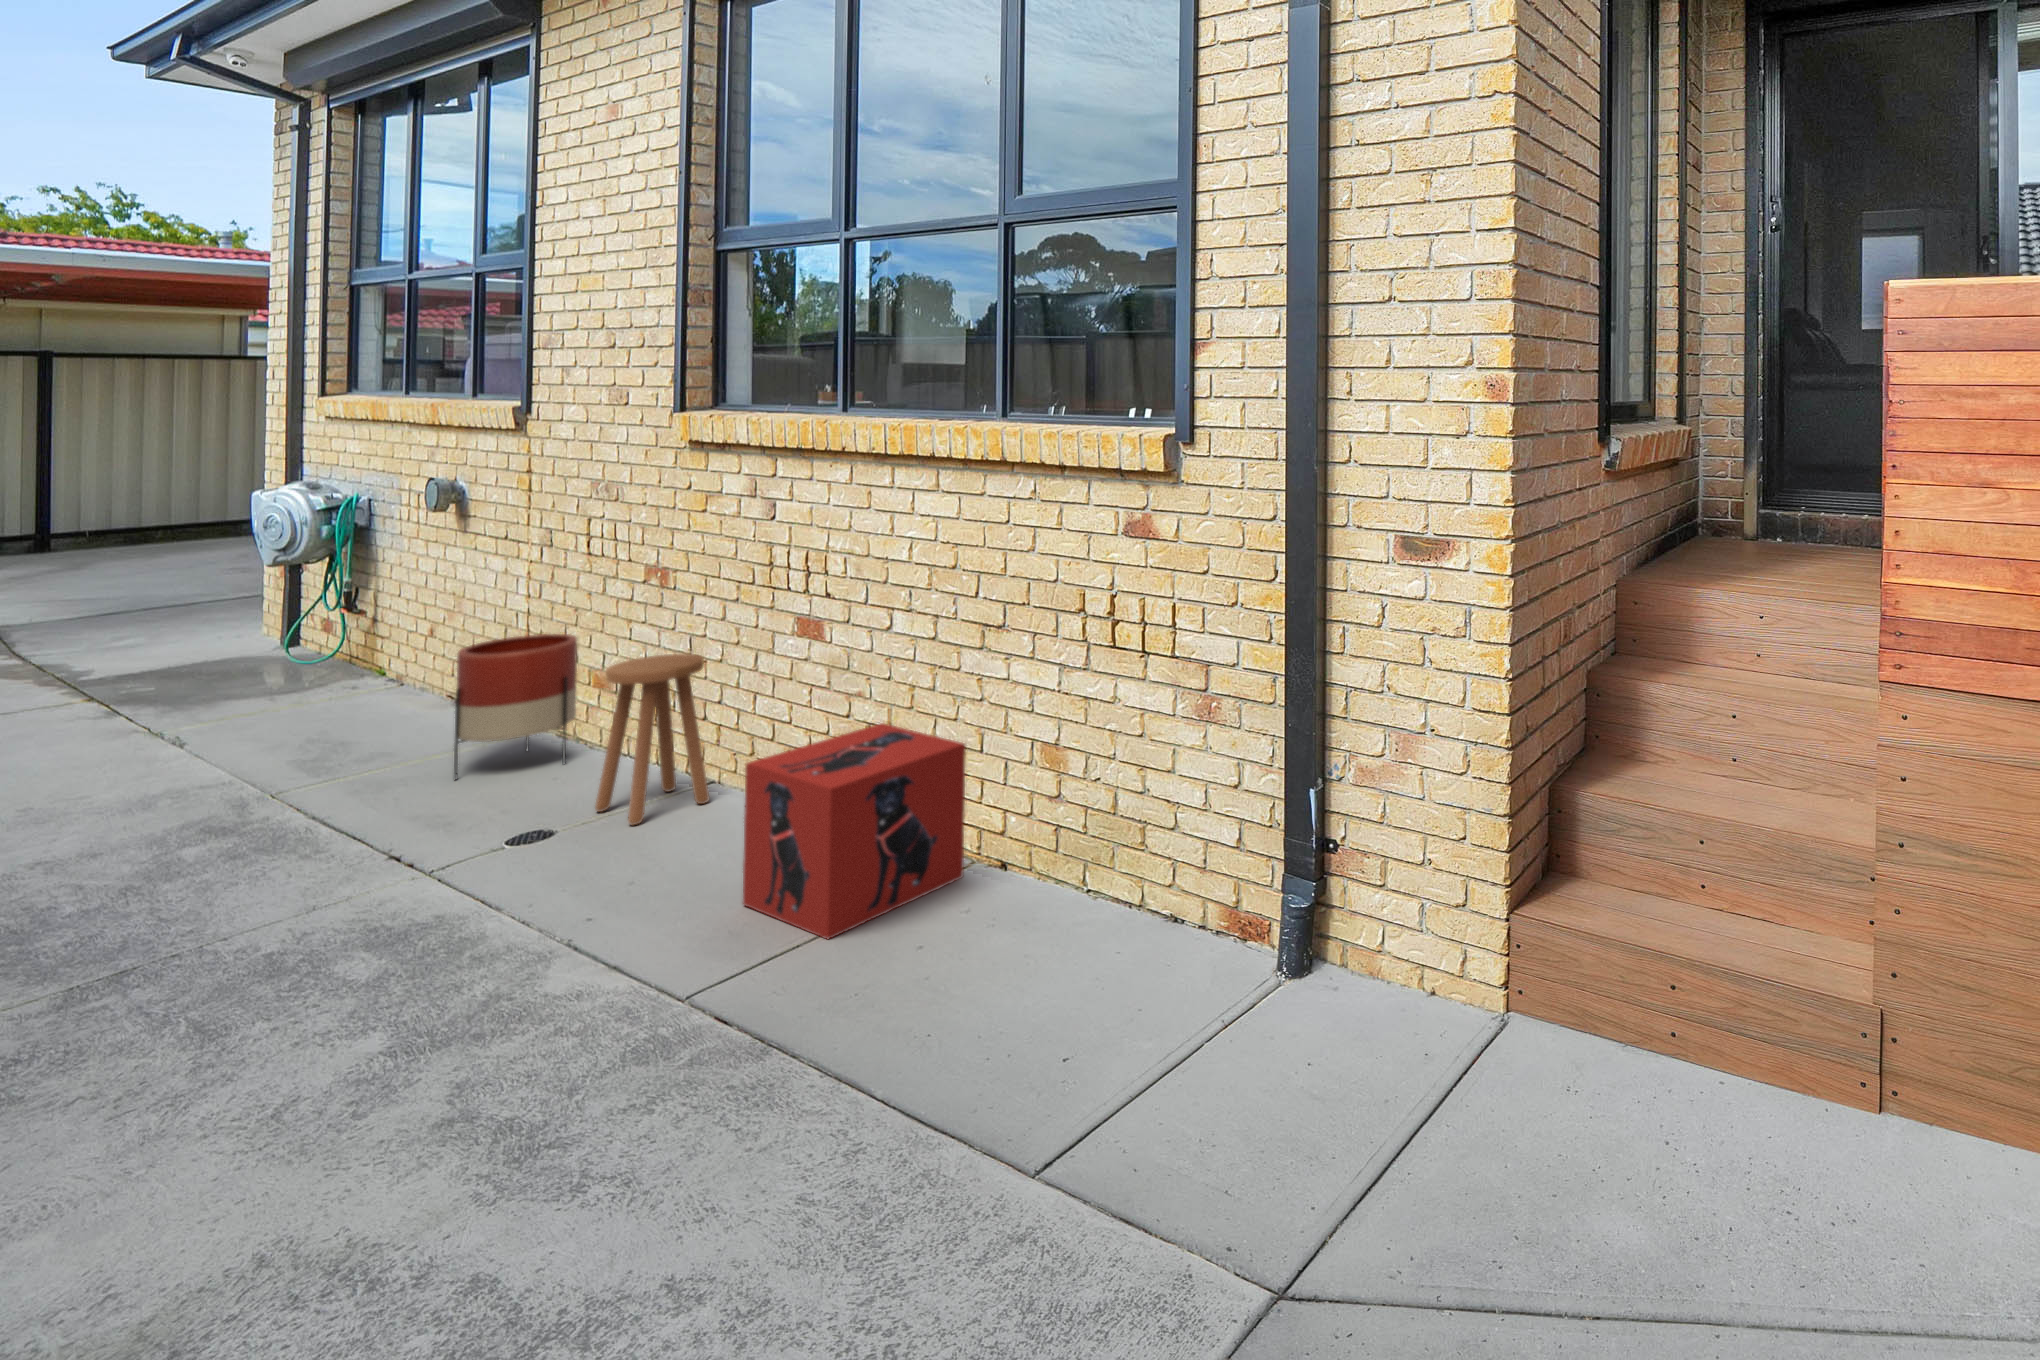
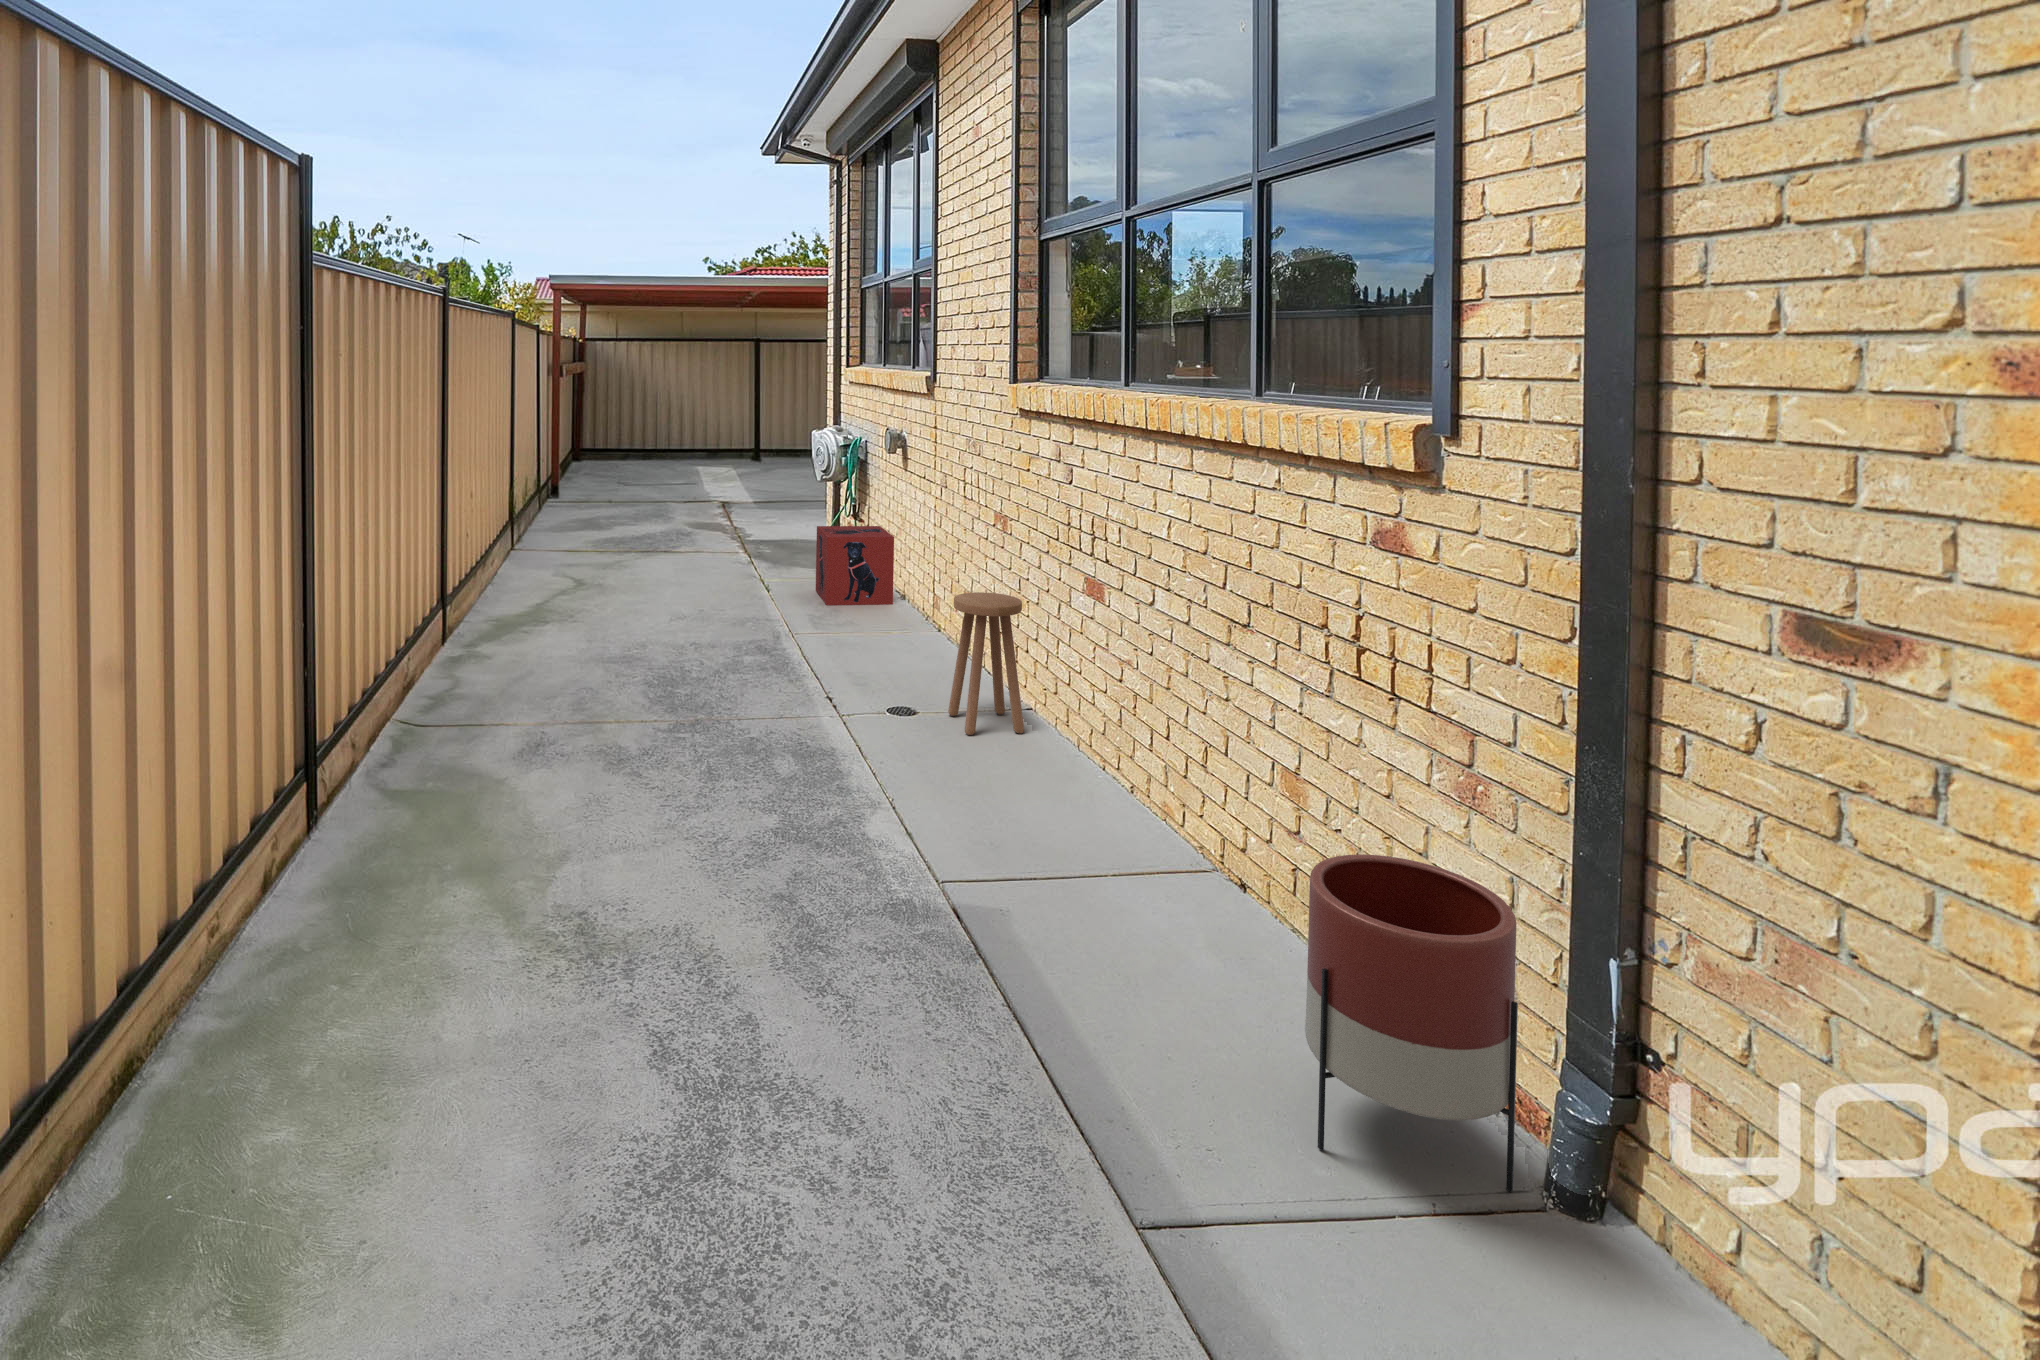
planter: present [454,634,577,779] -> present [1305,854,1518,1192]
storage box: present [743,723,966,939] -> present [816,526,894,605]

